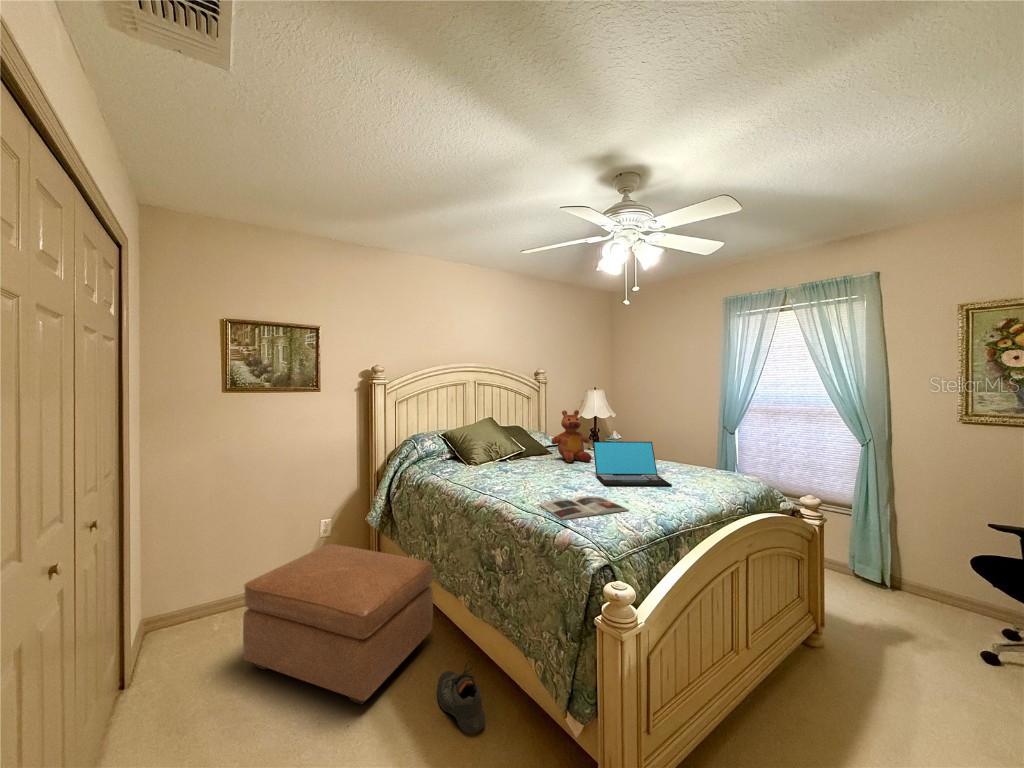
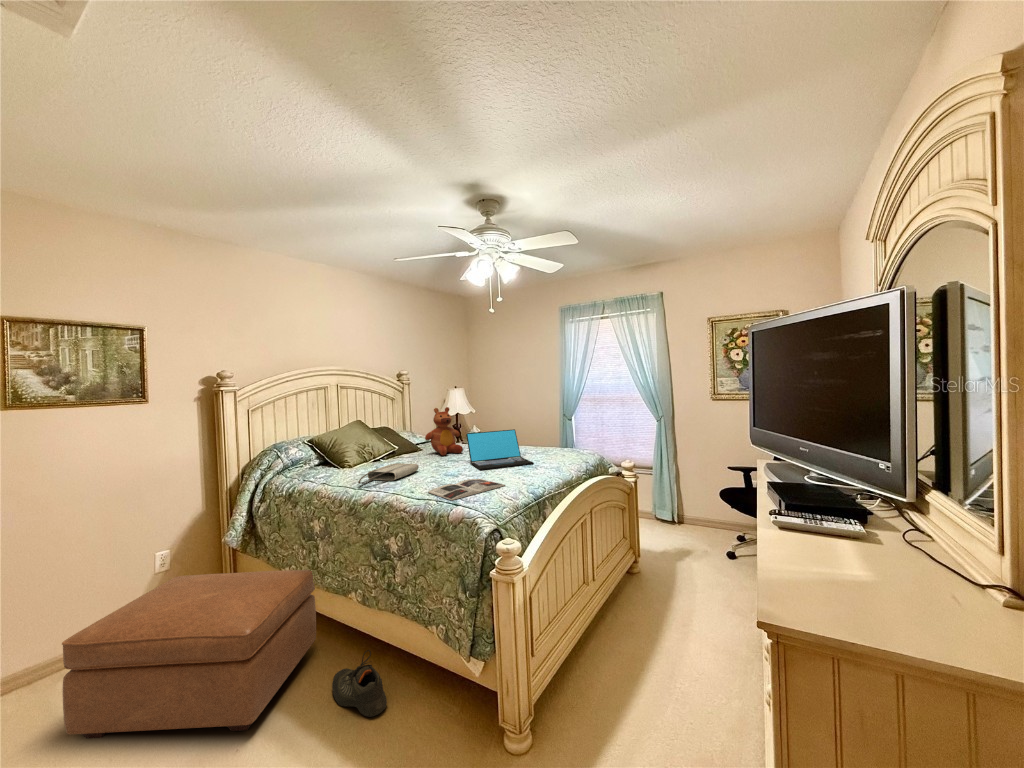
tote bag: none [474,467,538,486] -> present [358,463,418,484]

